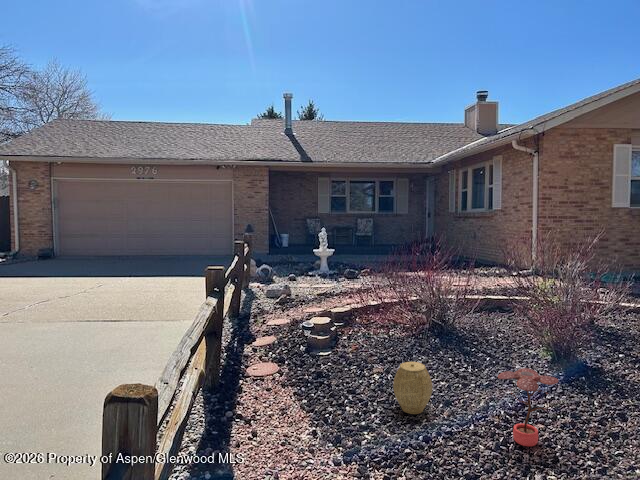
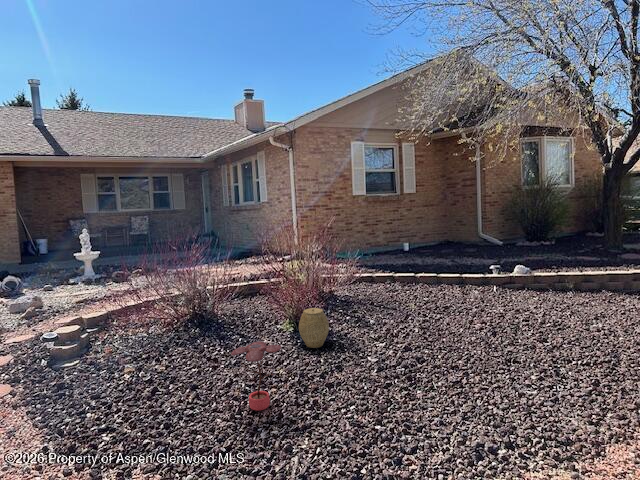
woven basket: present [393,362,432,414] -> present [299,308,329,348]

